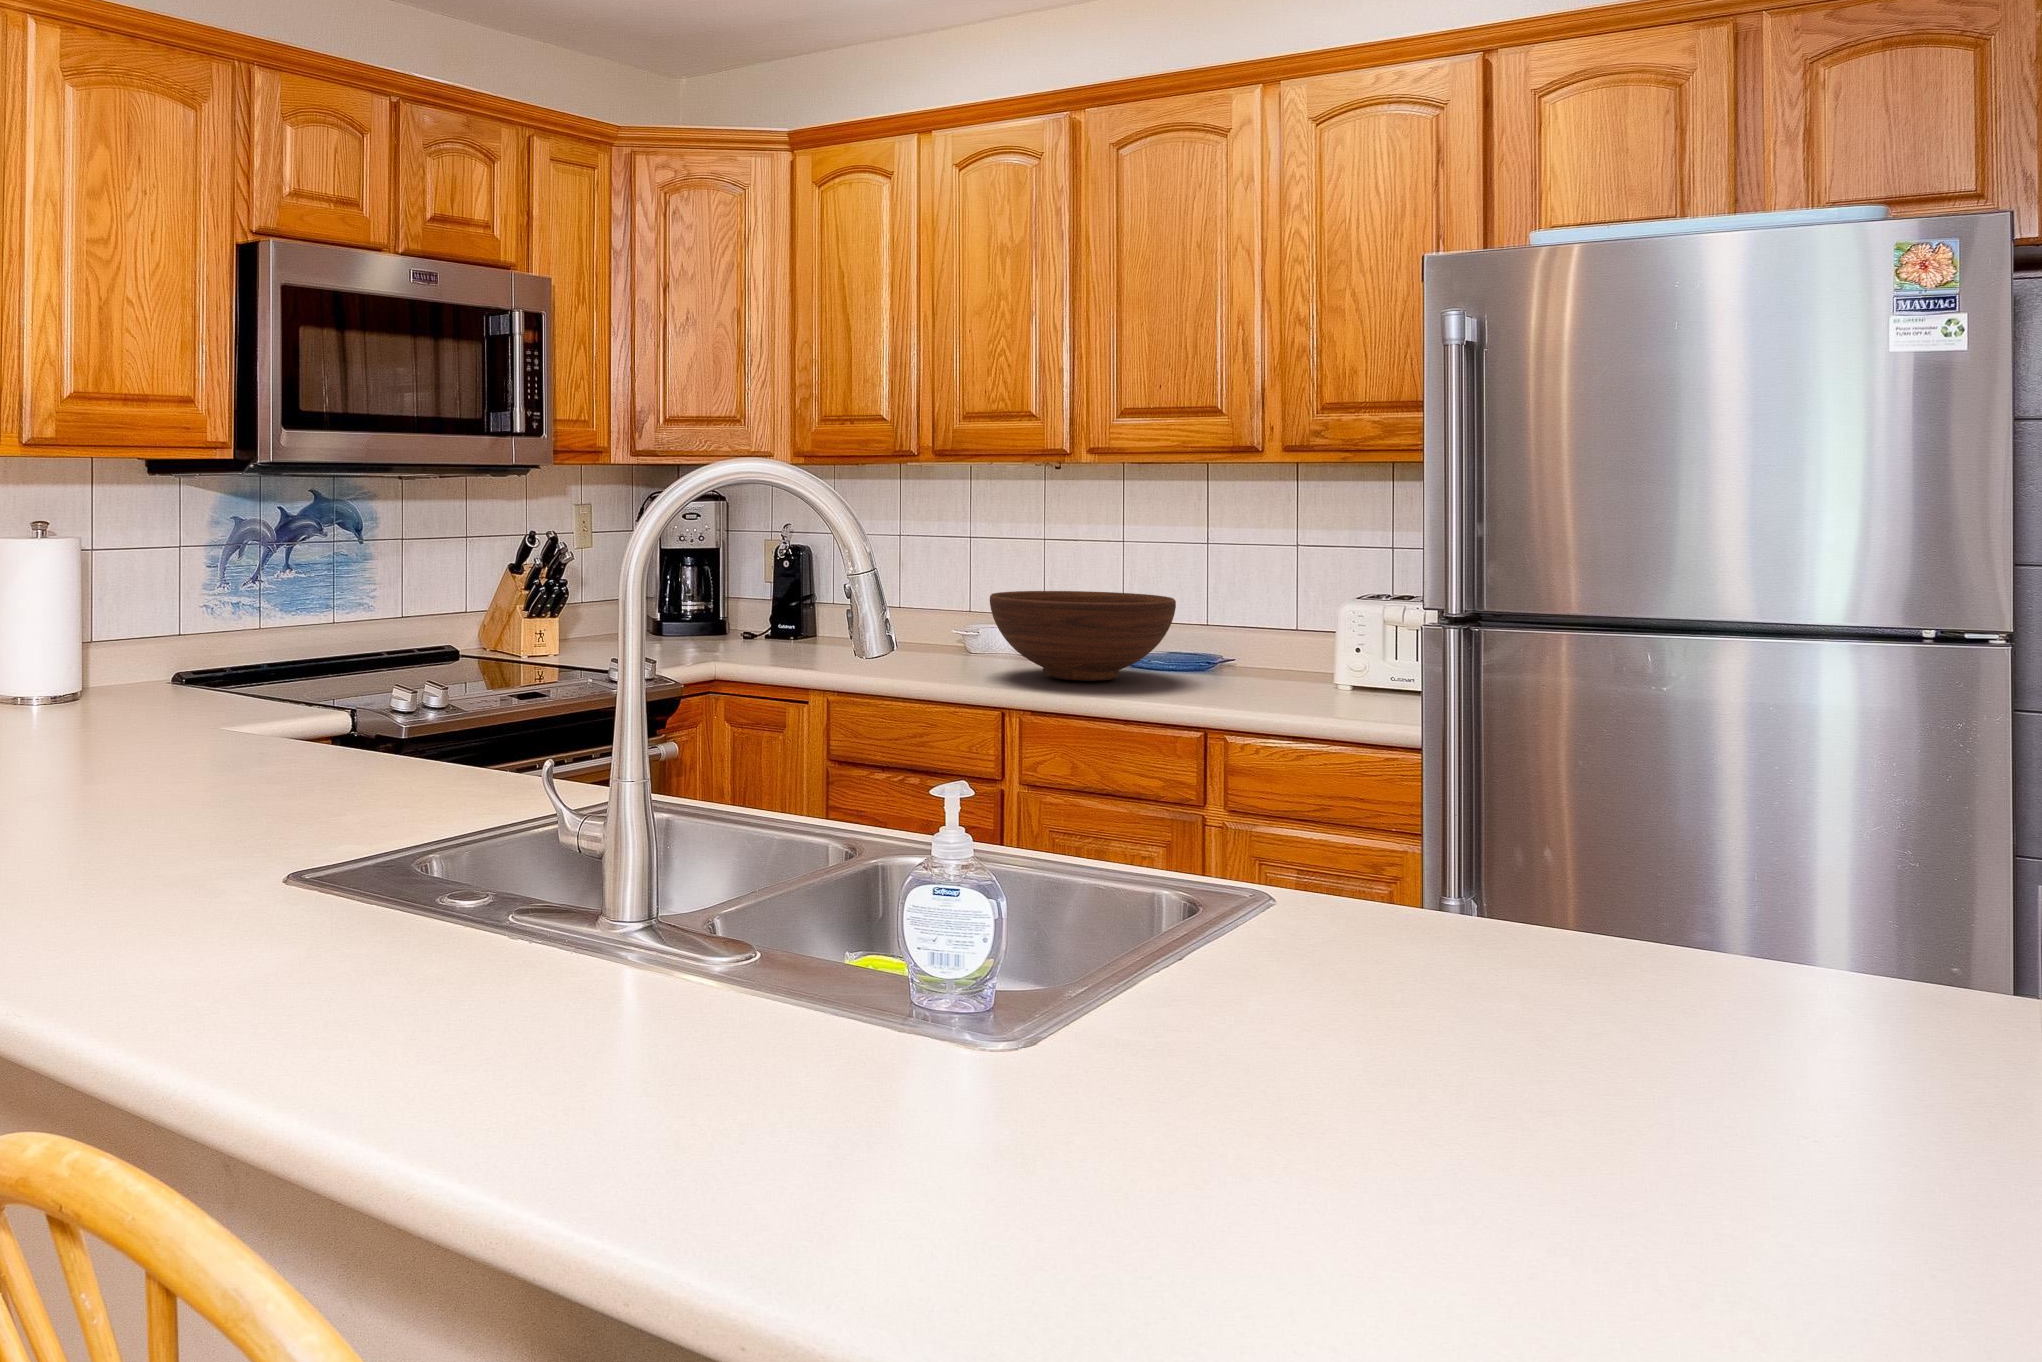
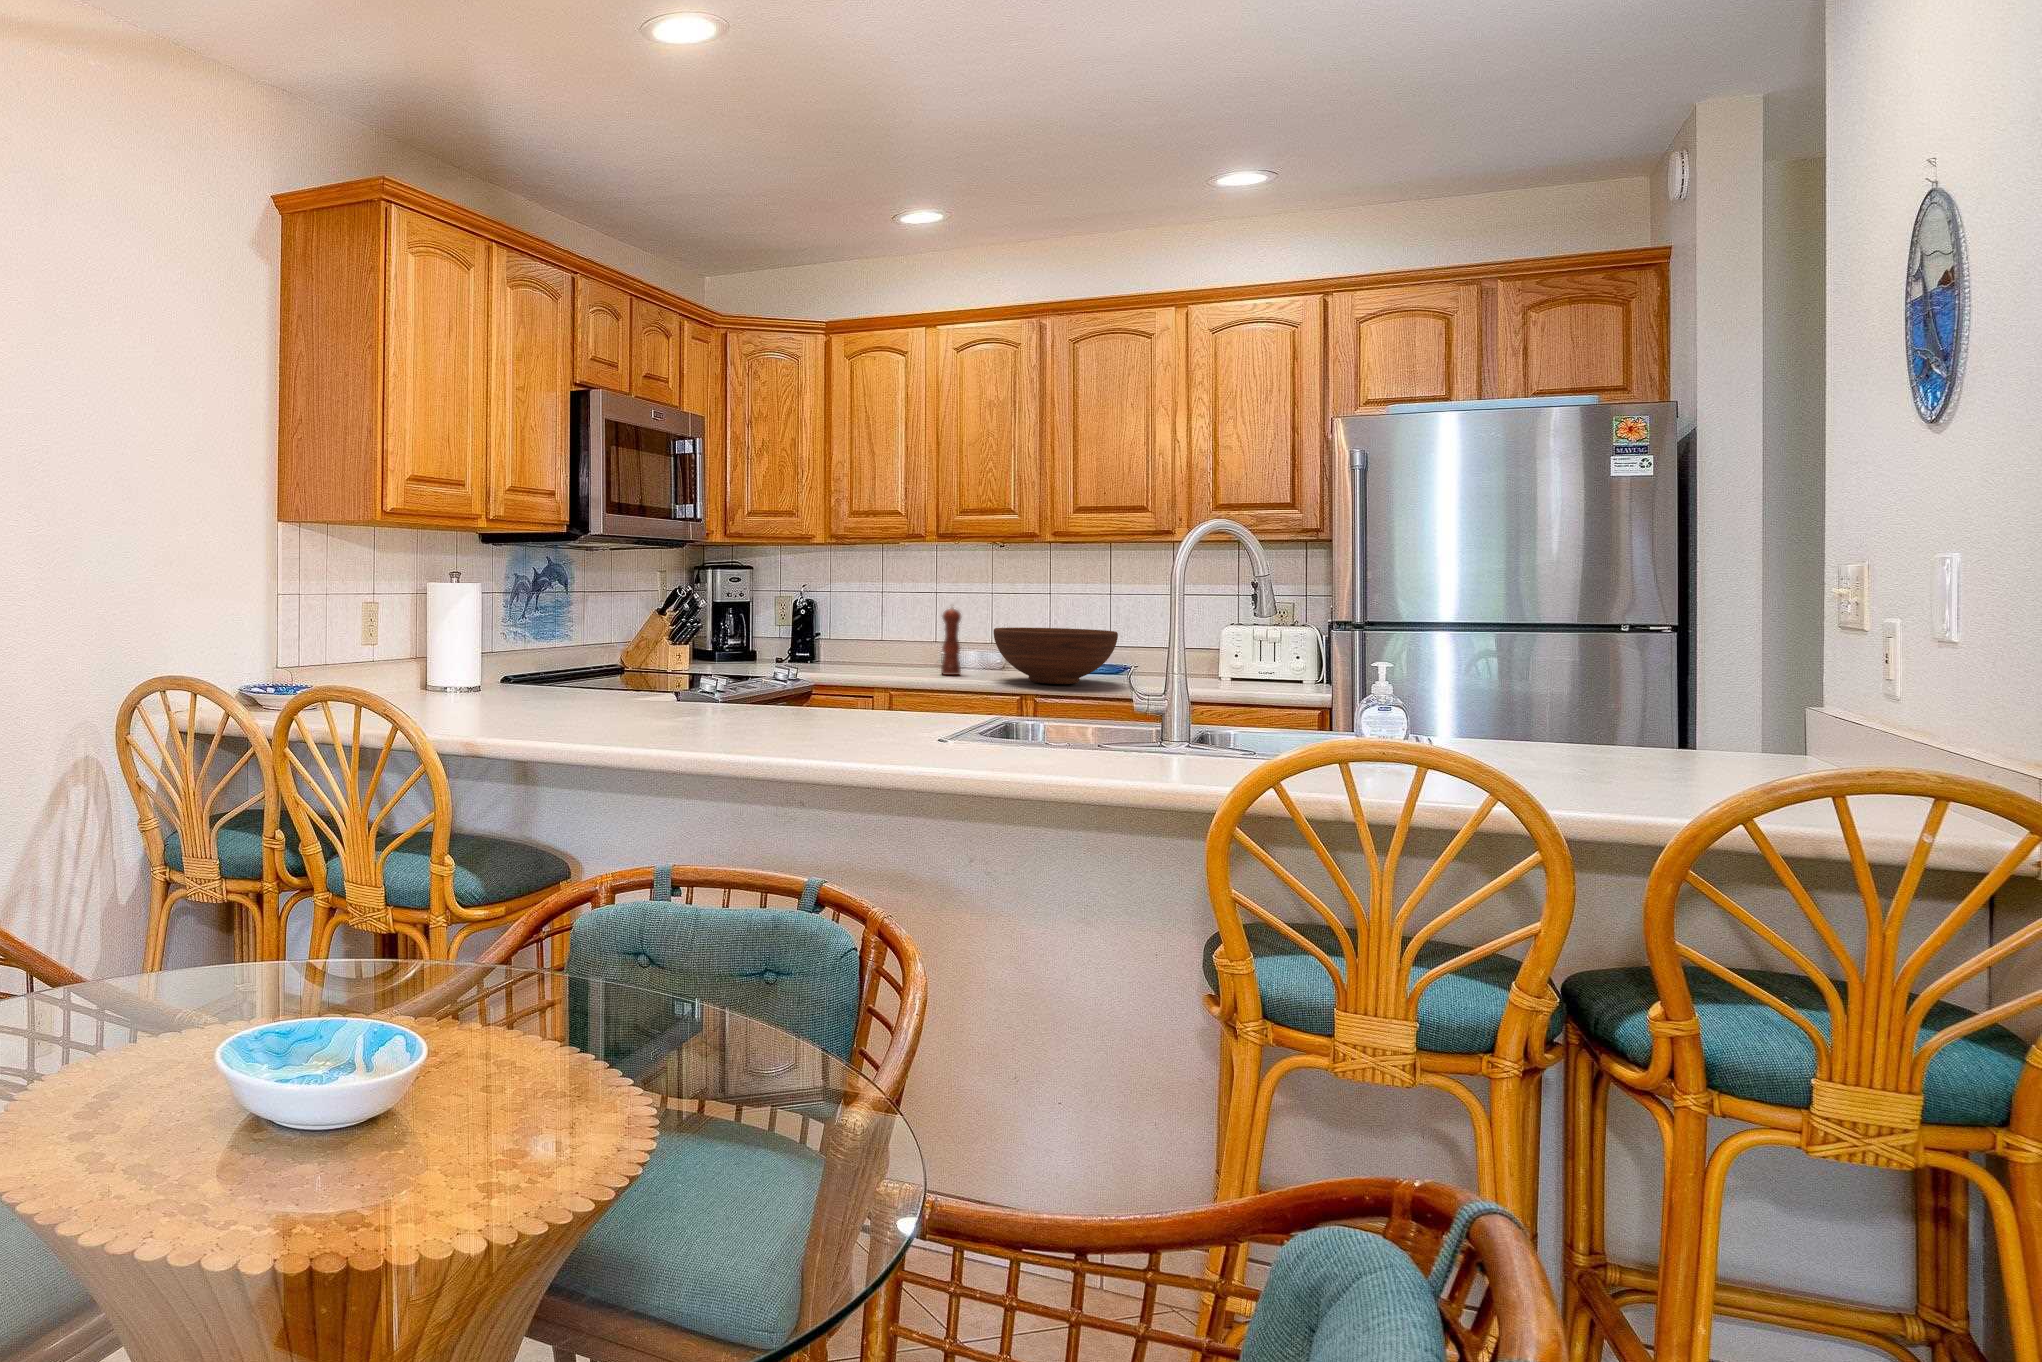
pepper mill: none [937,554,966,663] -> present [941,605,962,675]

